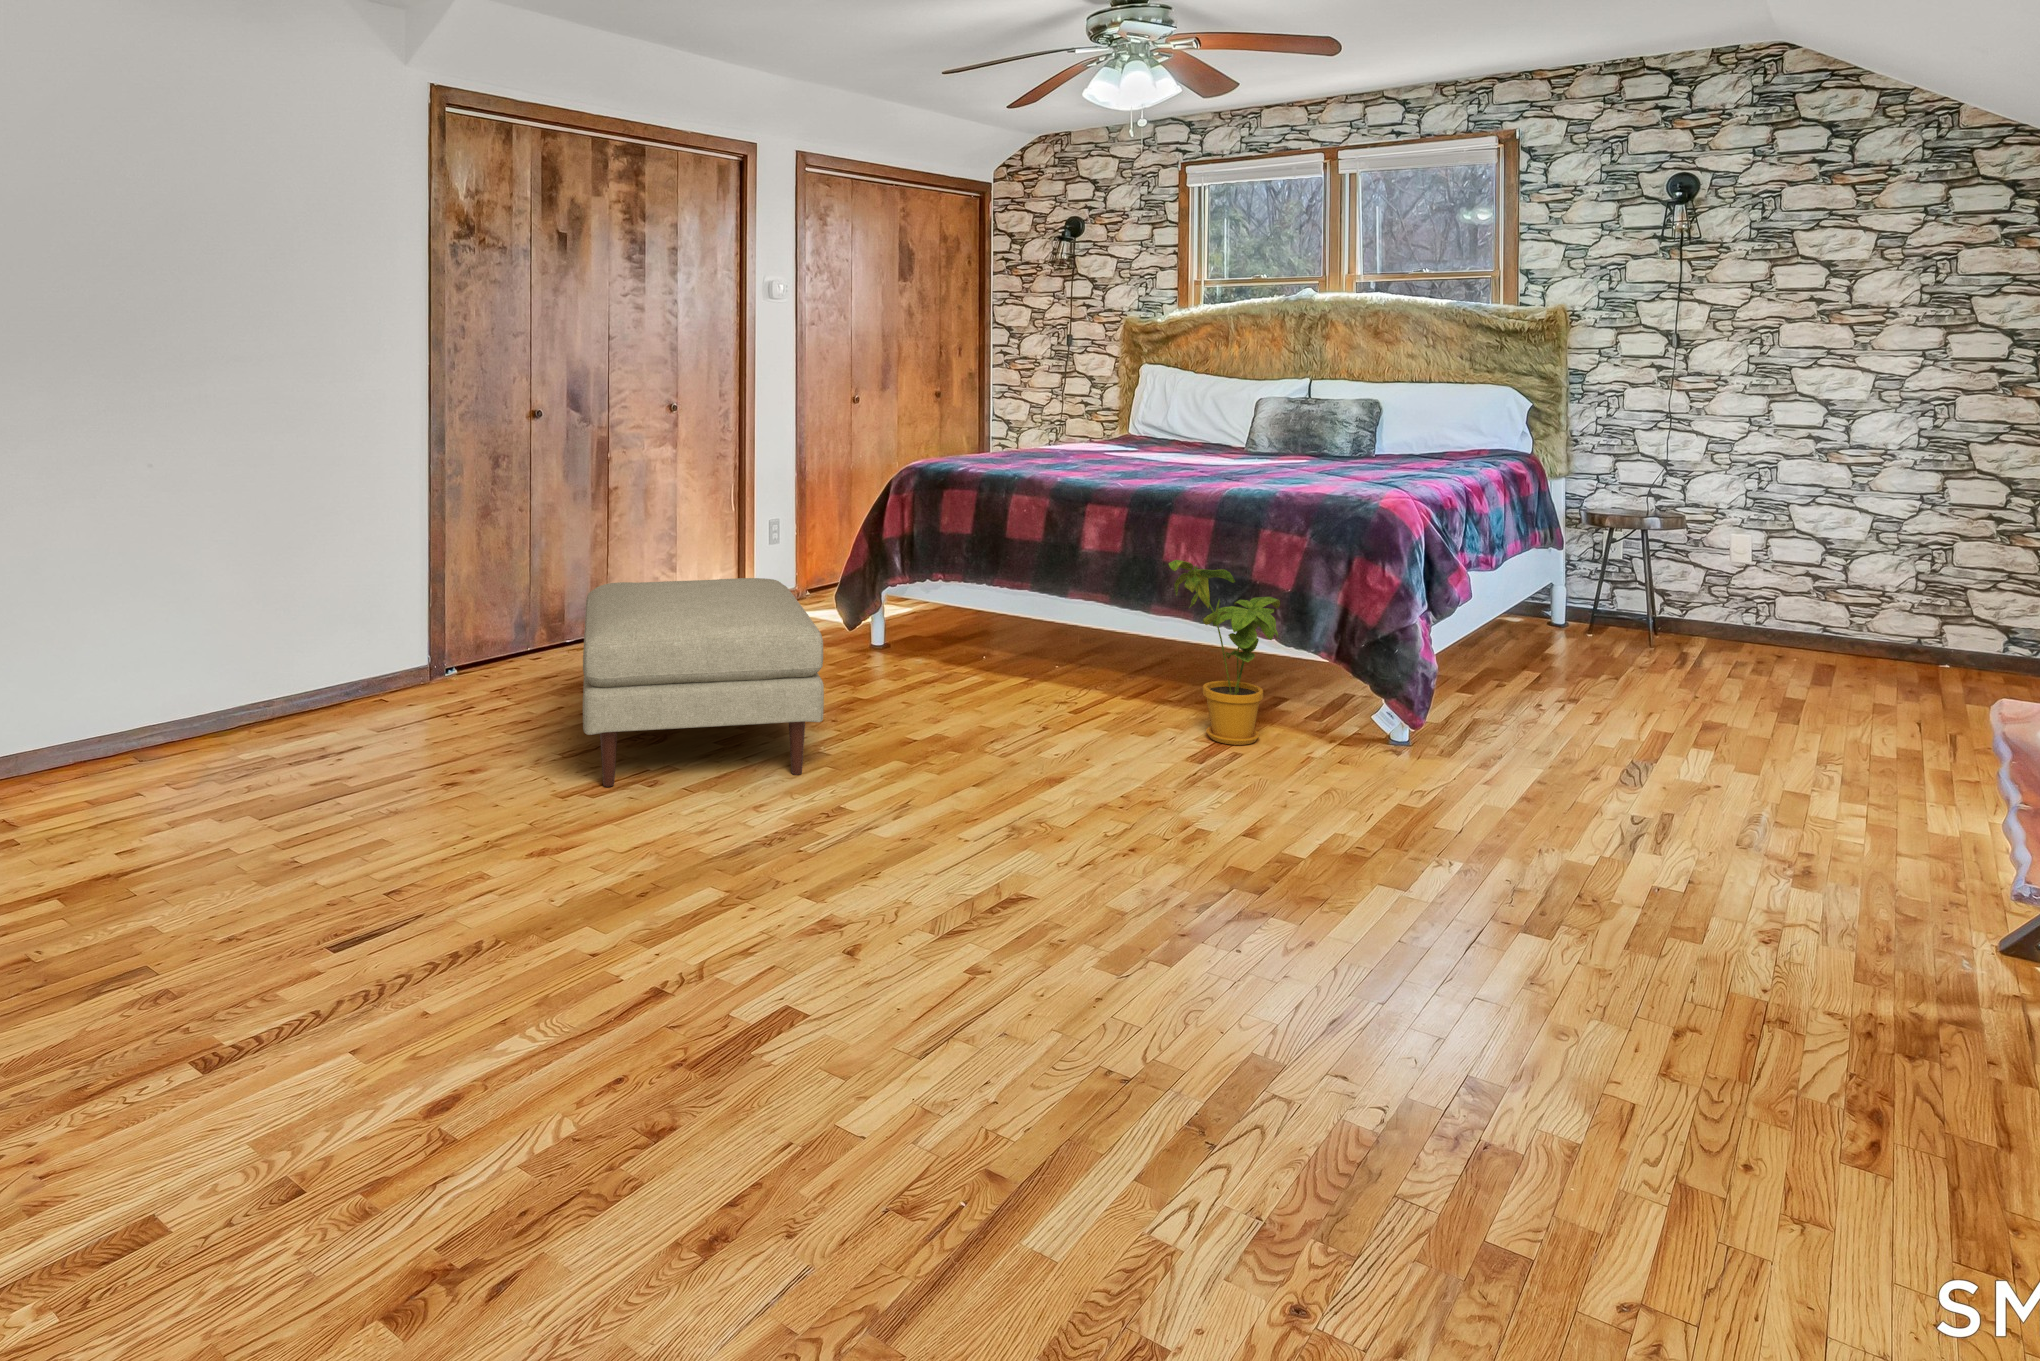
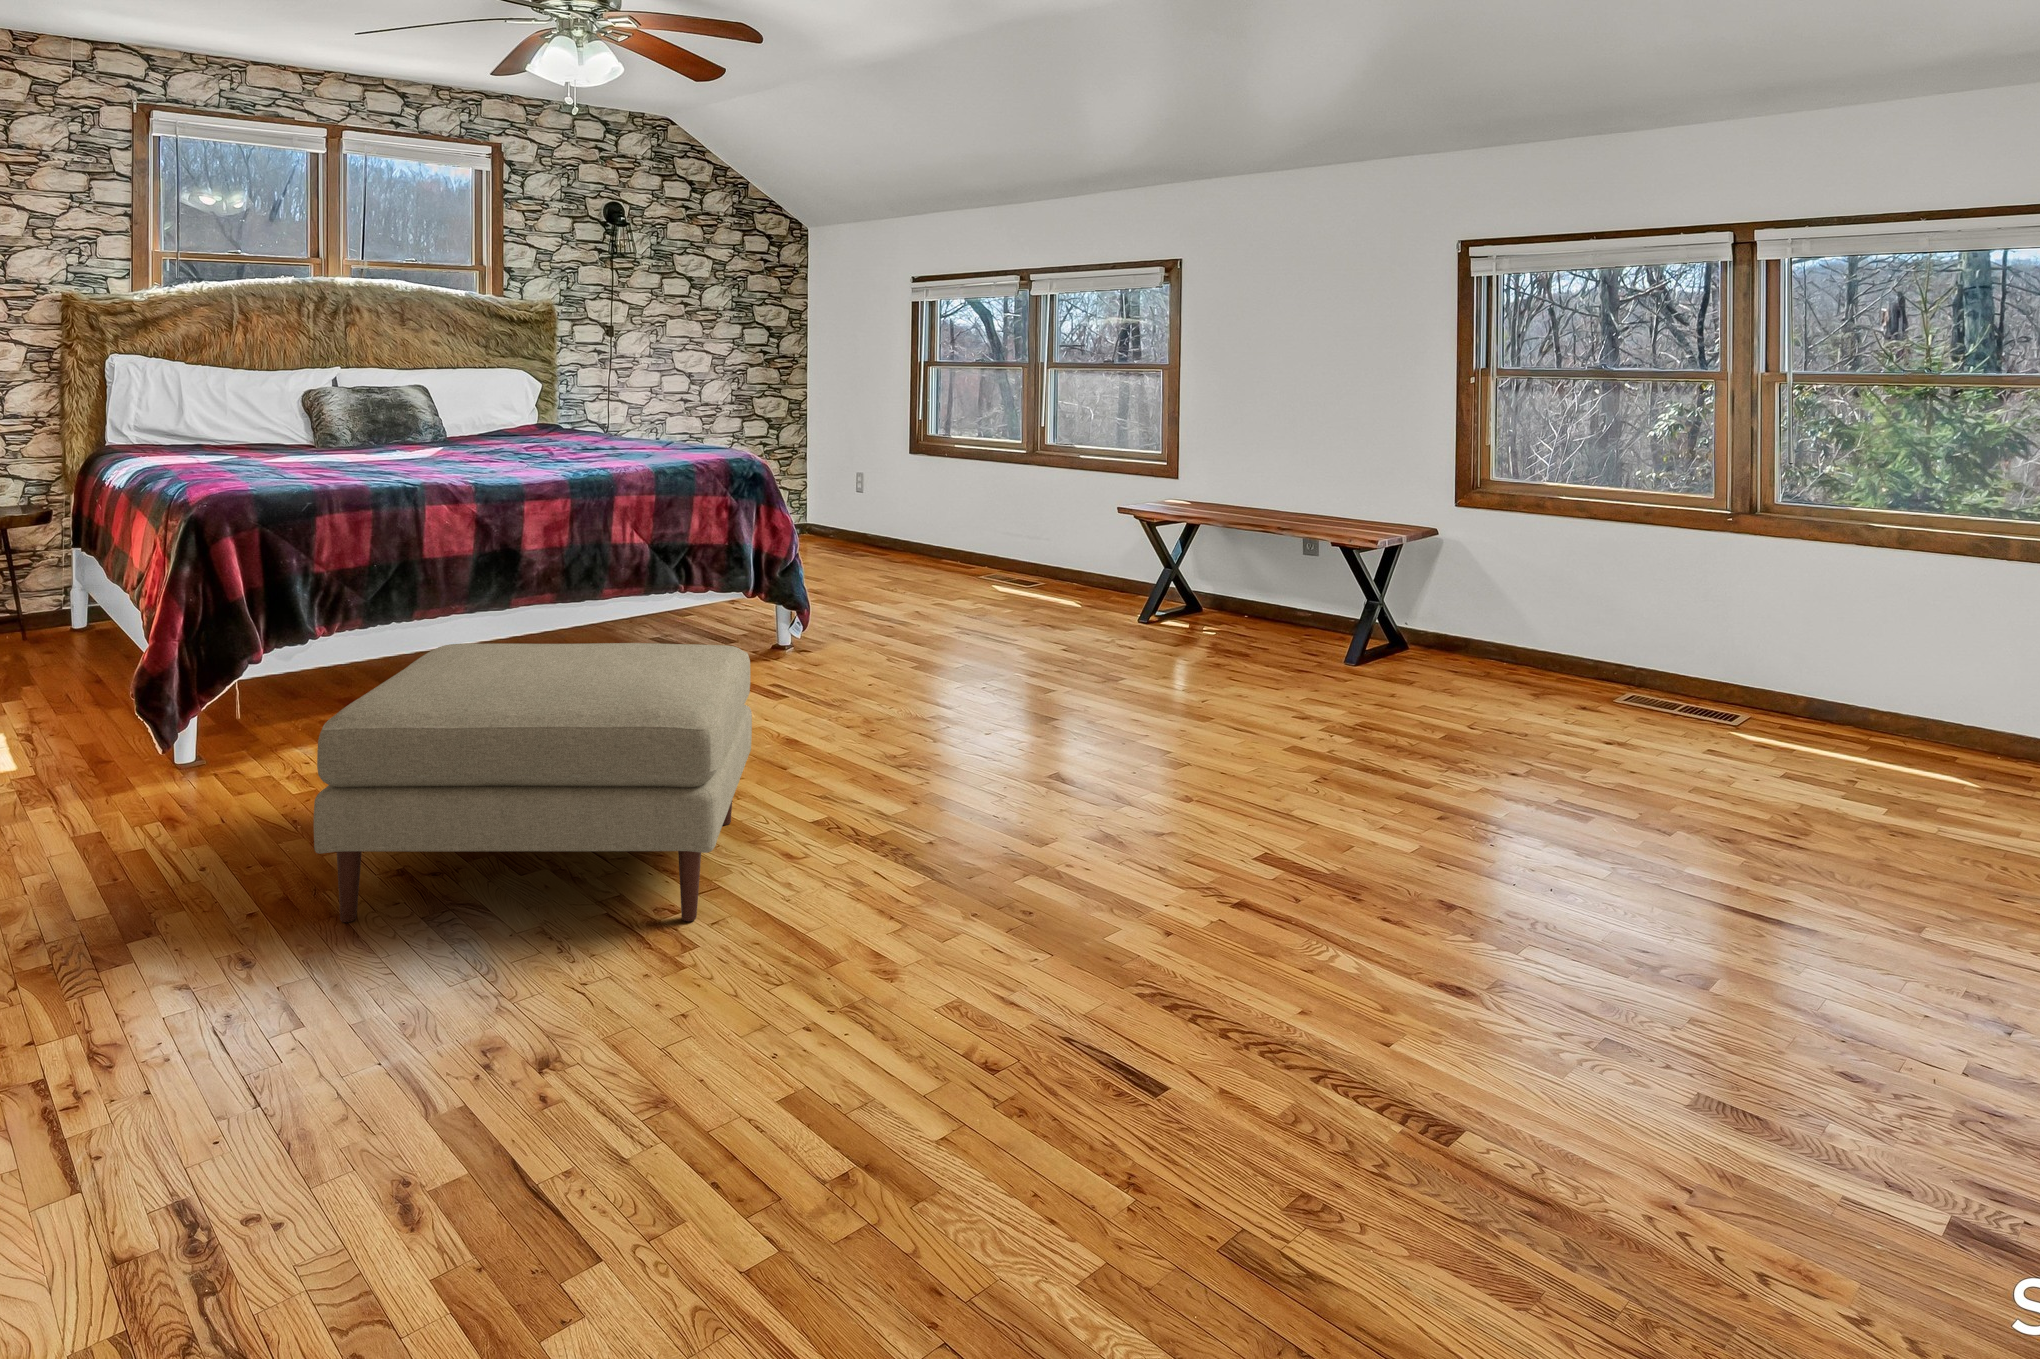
house plant: present [1169,560,1280,745] -> none [714,526,818,681]

